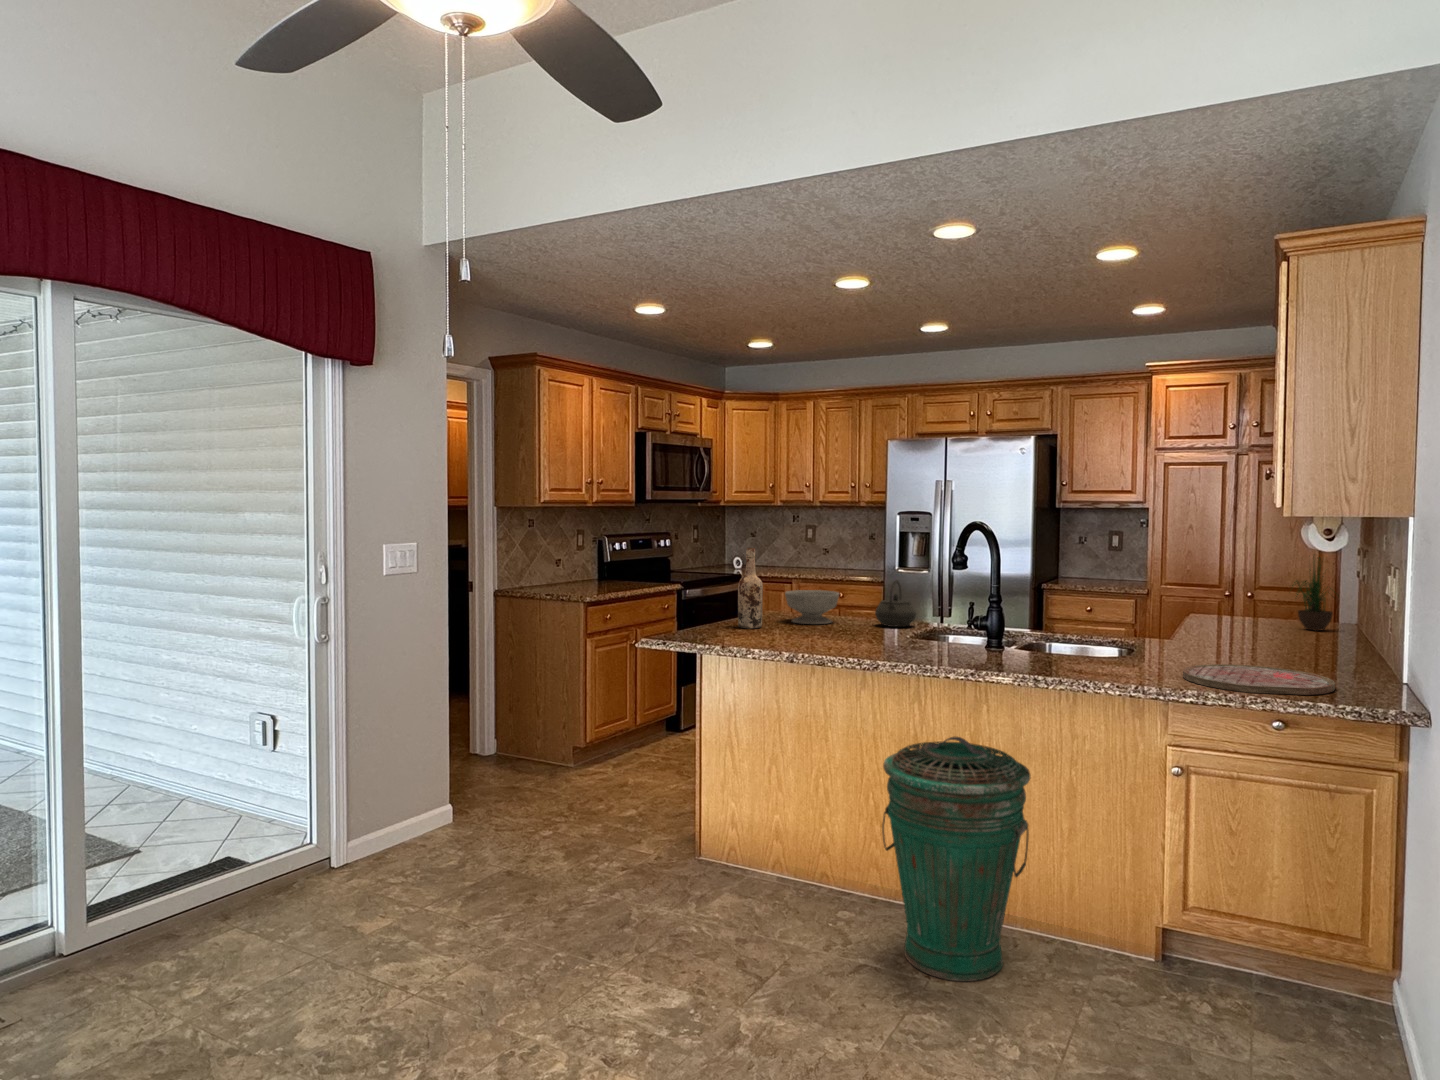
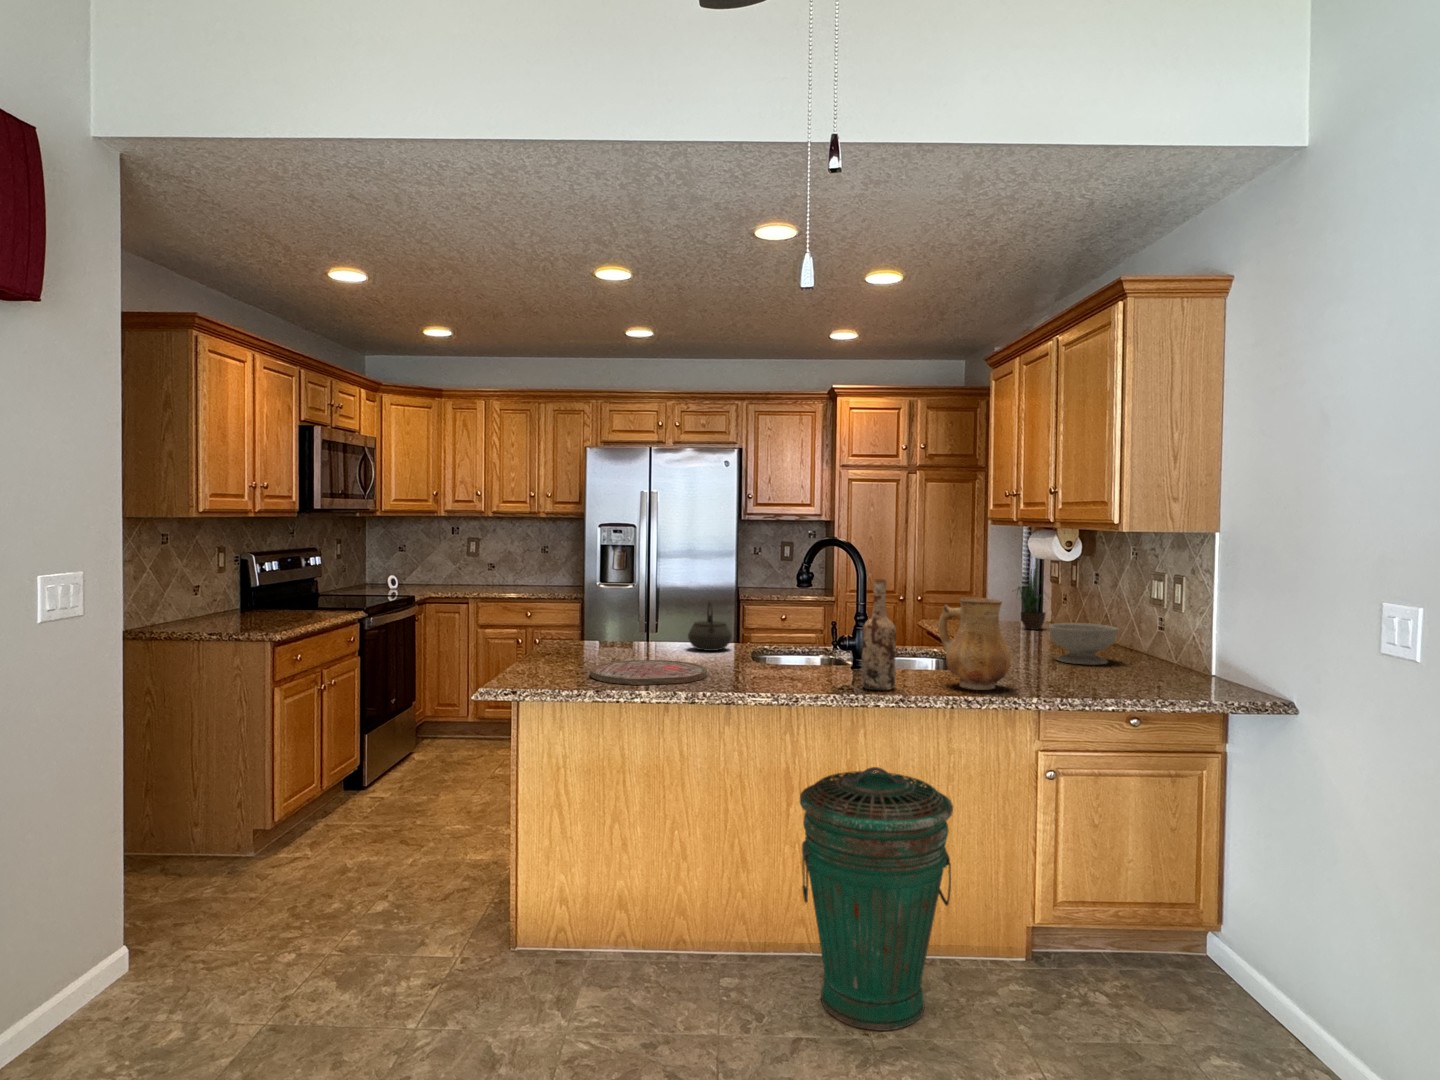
wine bottle: present [738,548,763,628] -> present [862,580,896,690]
ceramic pitcher: none [1042,581,1110,674] -> present [938,597,1011,690]
bowl: present [785,590,839,624] -> present [1049,623,1118,665]
cutting board: present [1183,664,1335,695] -> present [590,660,707,685]

